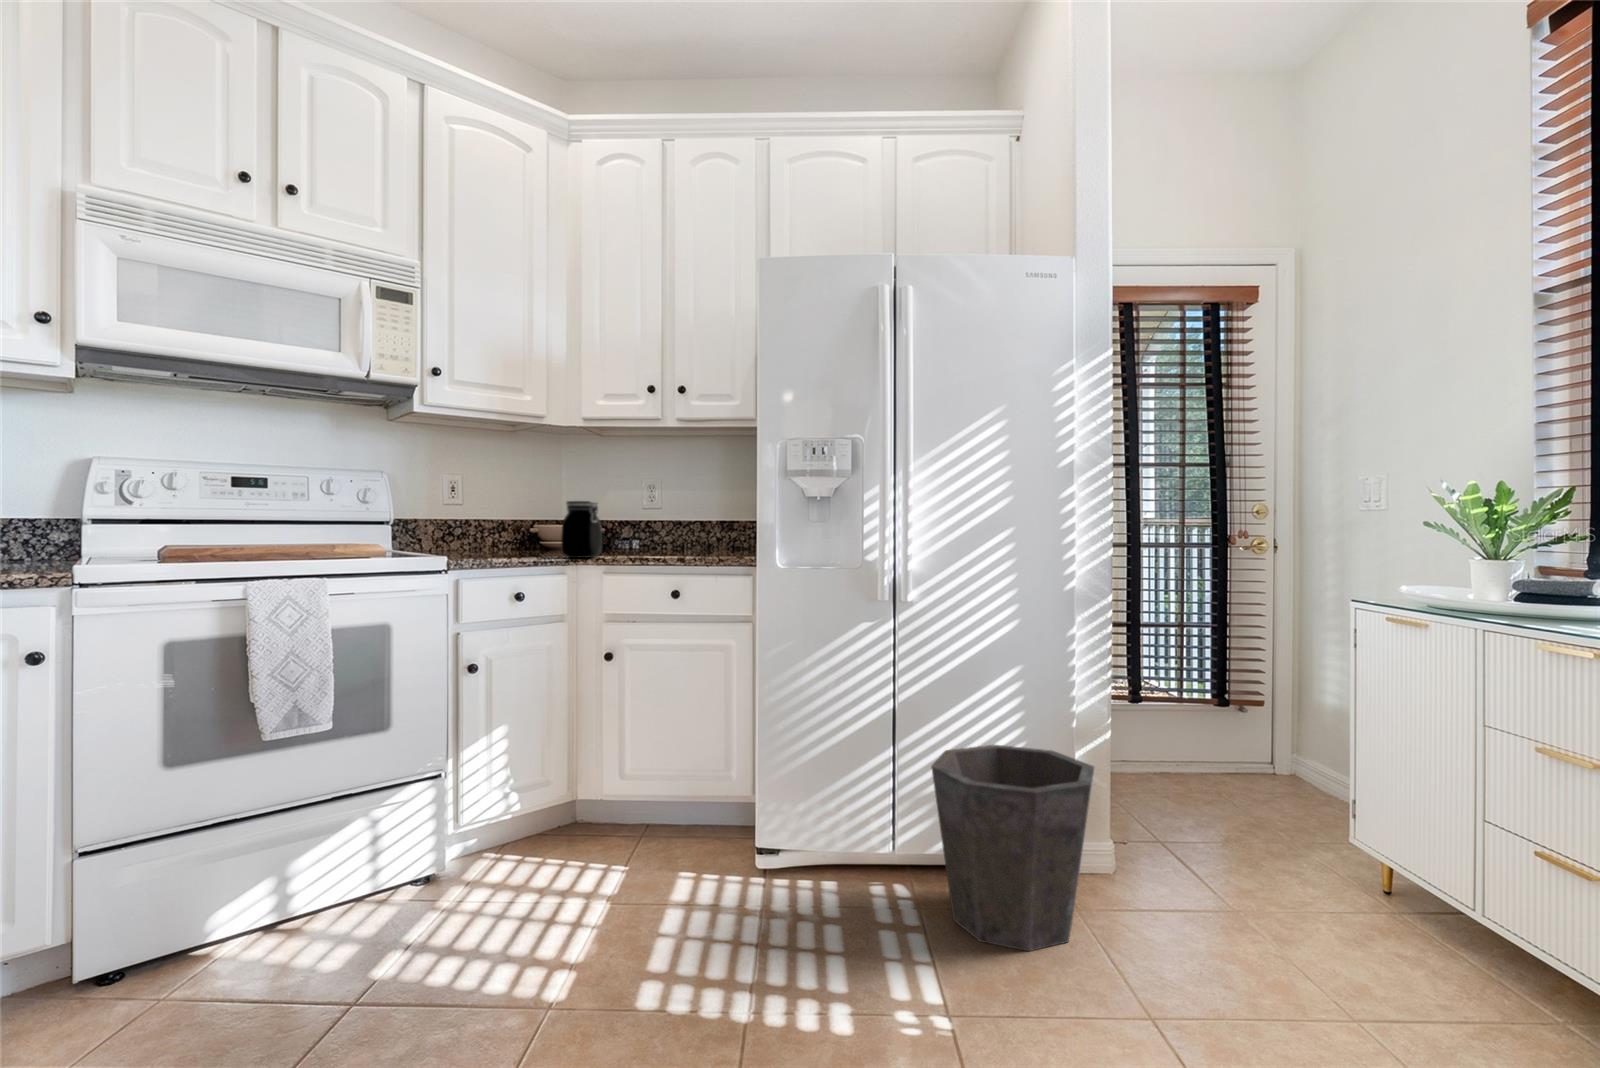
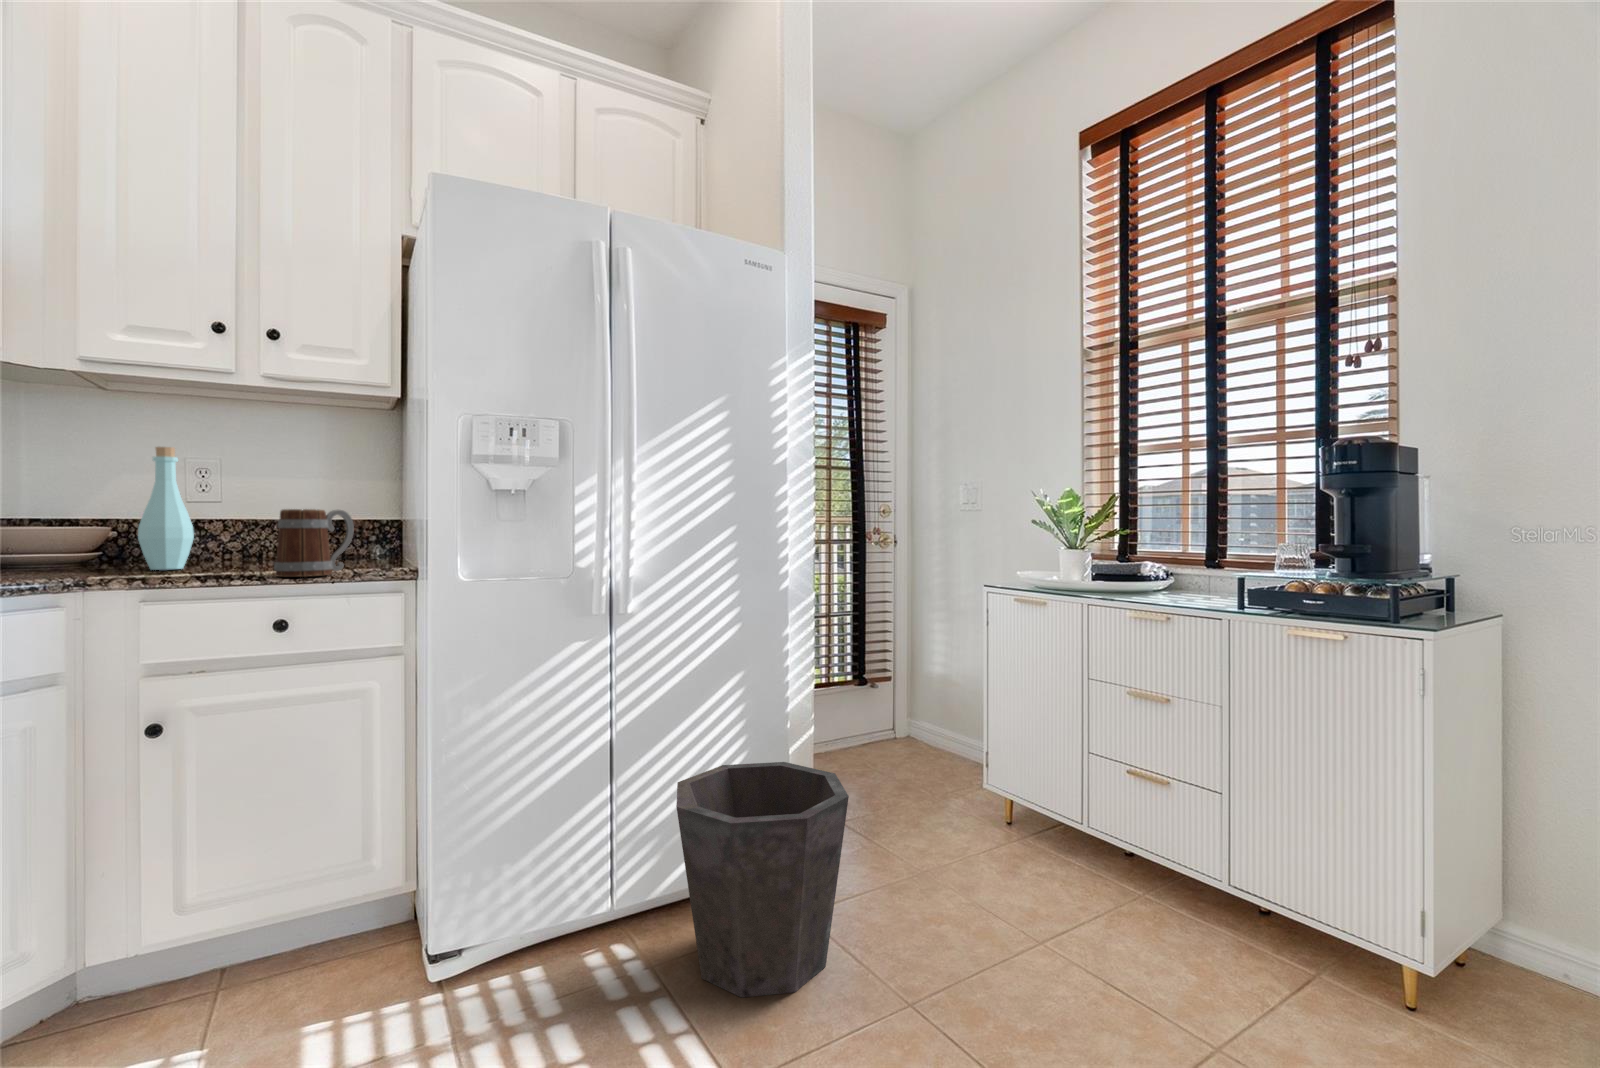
bottle: none [606,472,636,555] -> present [138,447,194,570]
jar: present [561,501,602,558] -> none [53,488,135,578]
mug: none [674,514,724,562] -> present [274,509,354,577]

